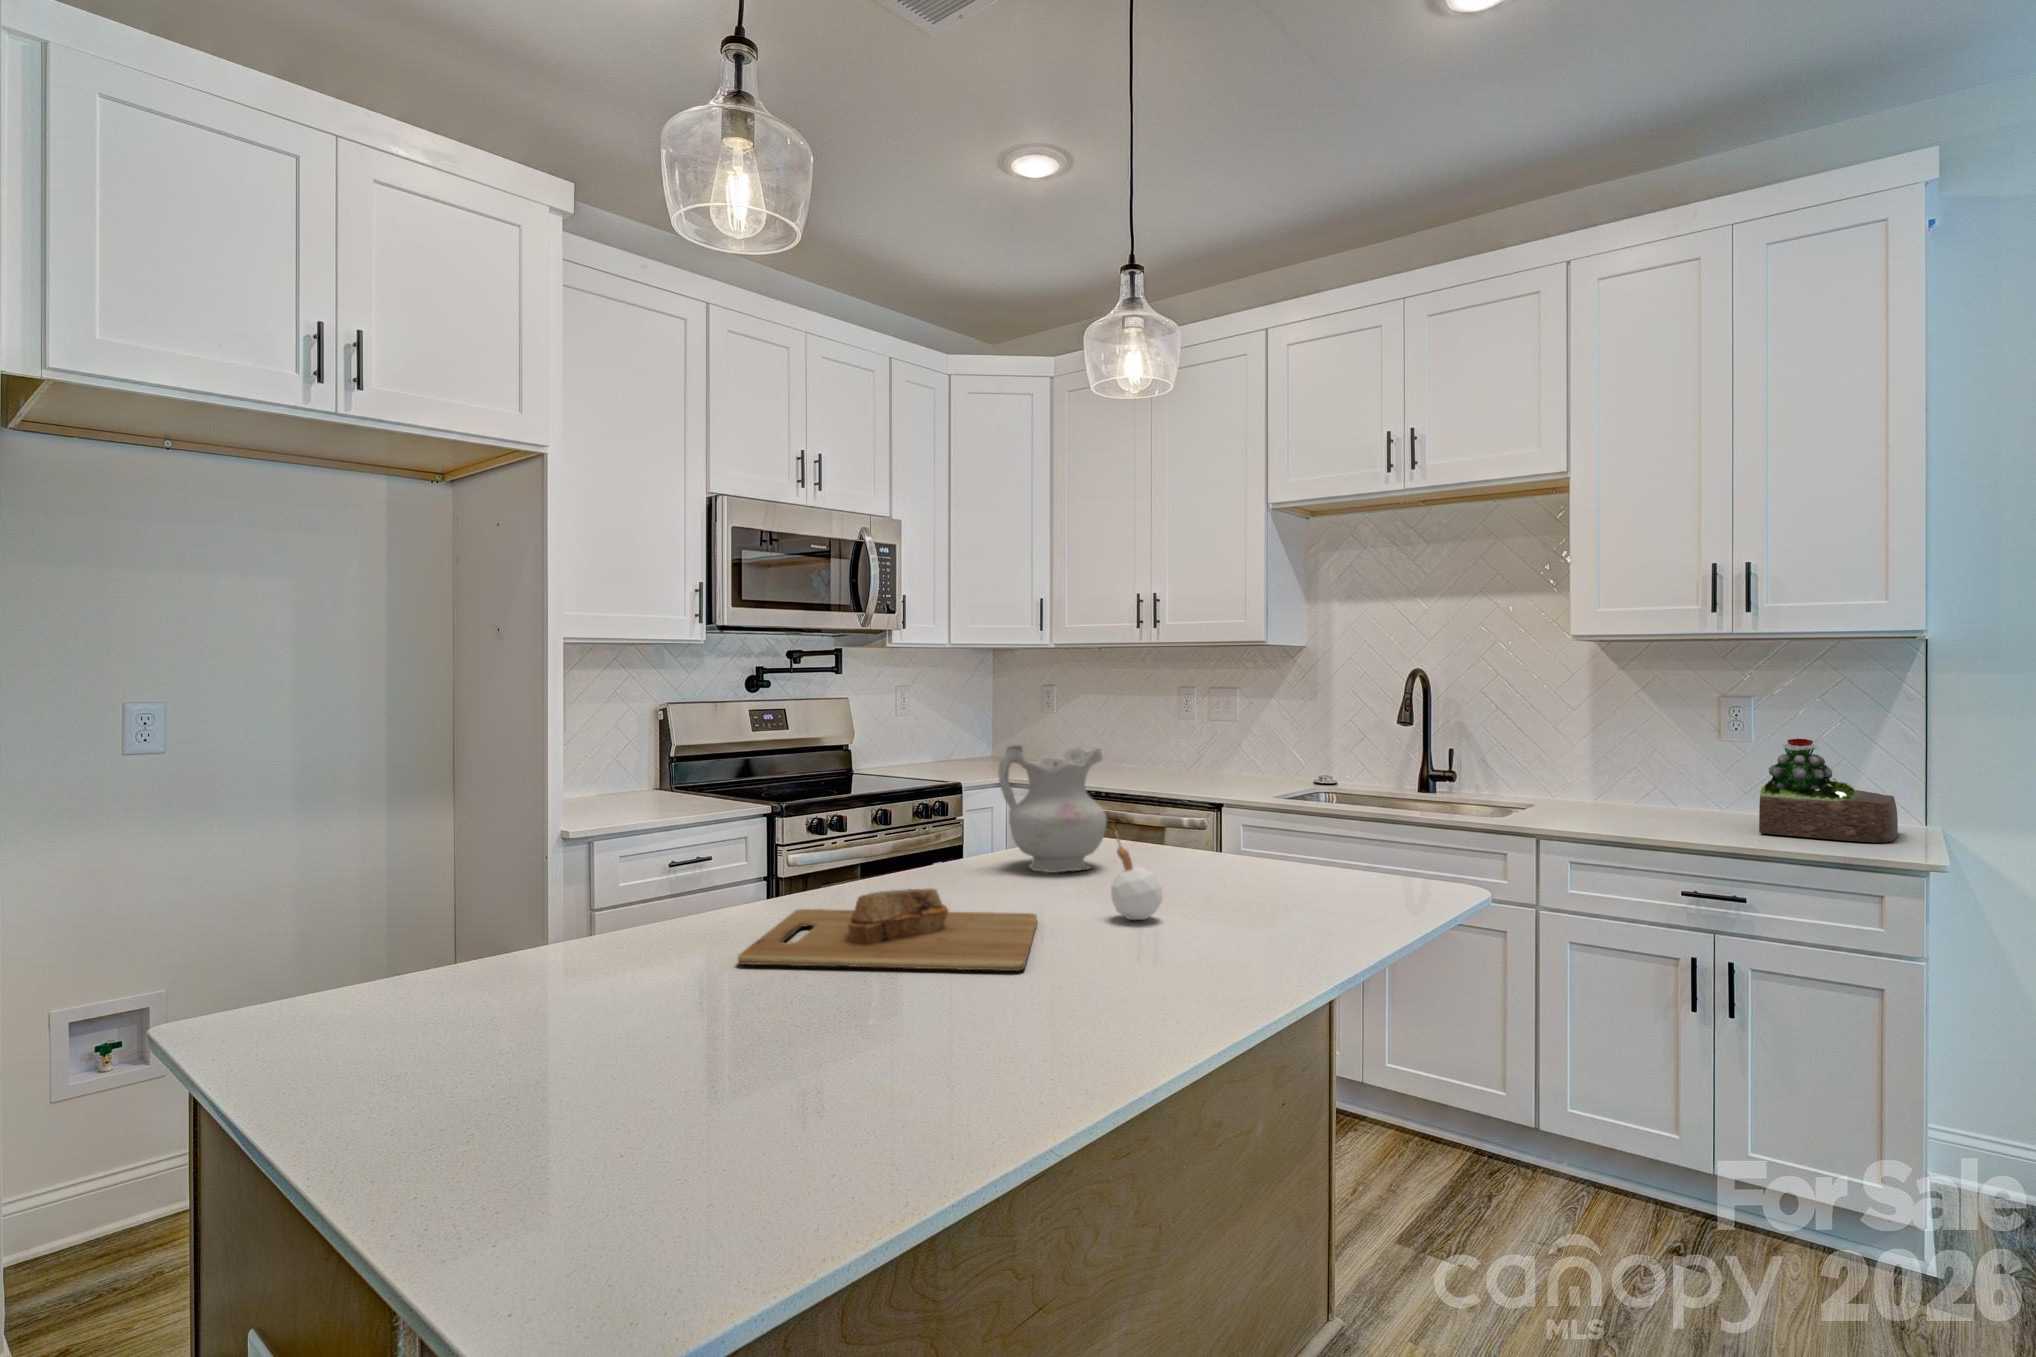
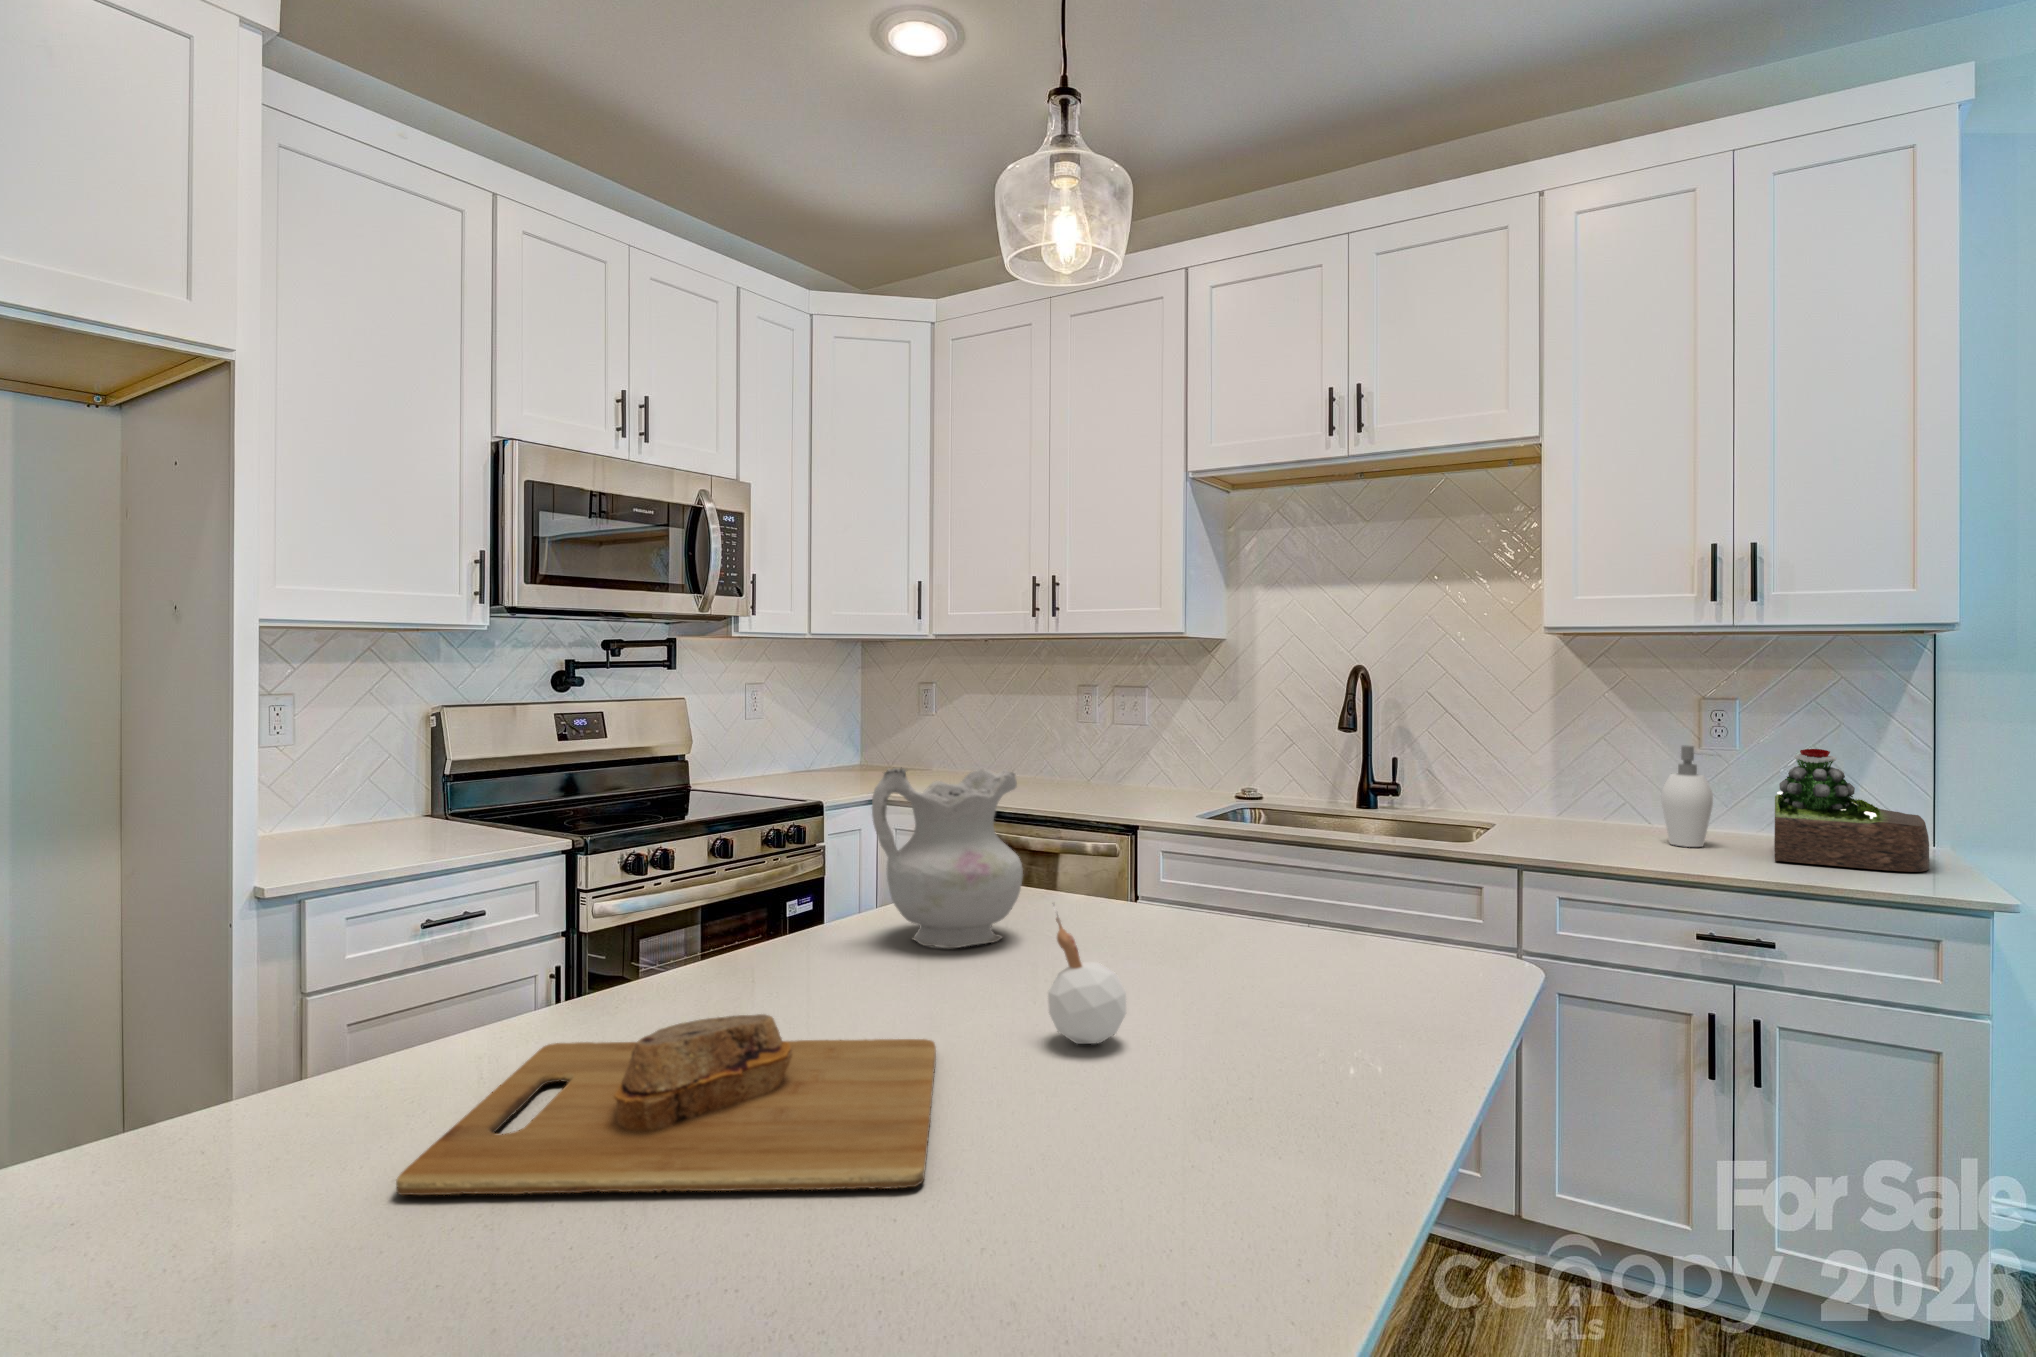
soap dispenser: none [1671,736,1719,823] -> present [1661,745,1713,847]

